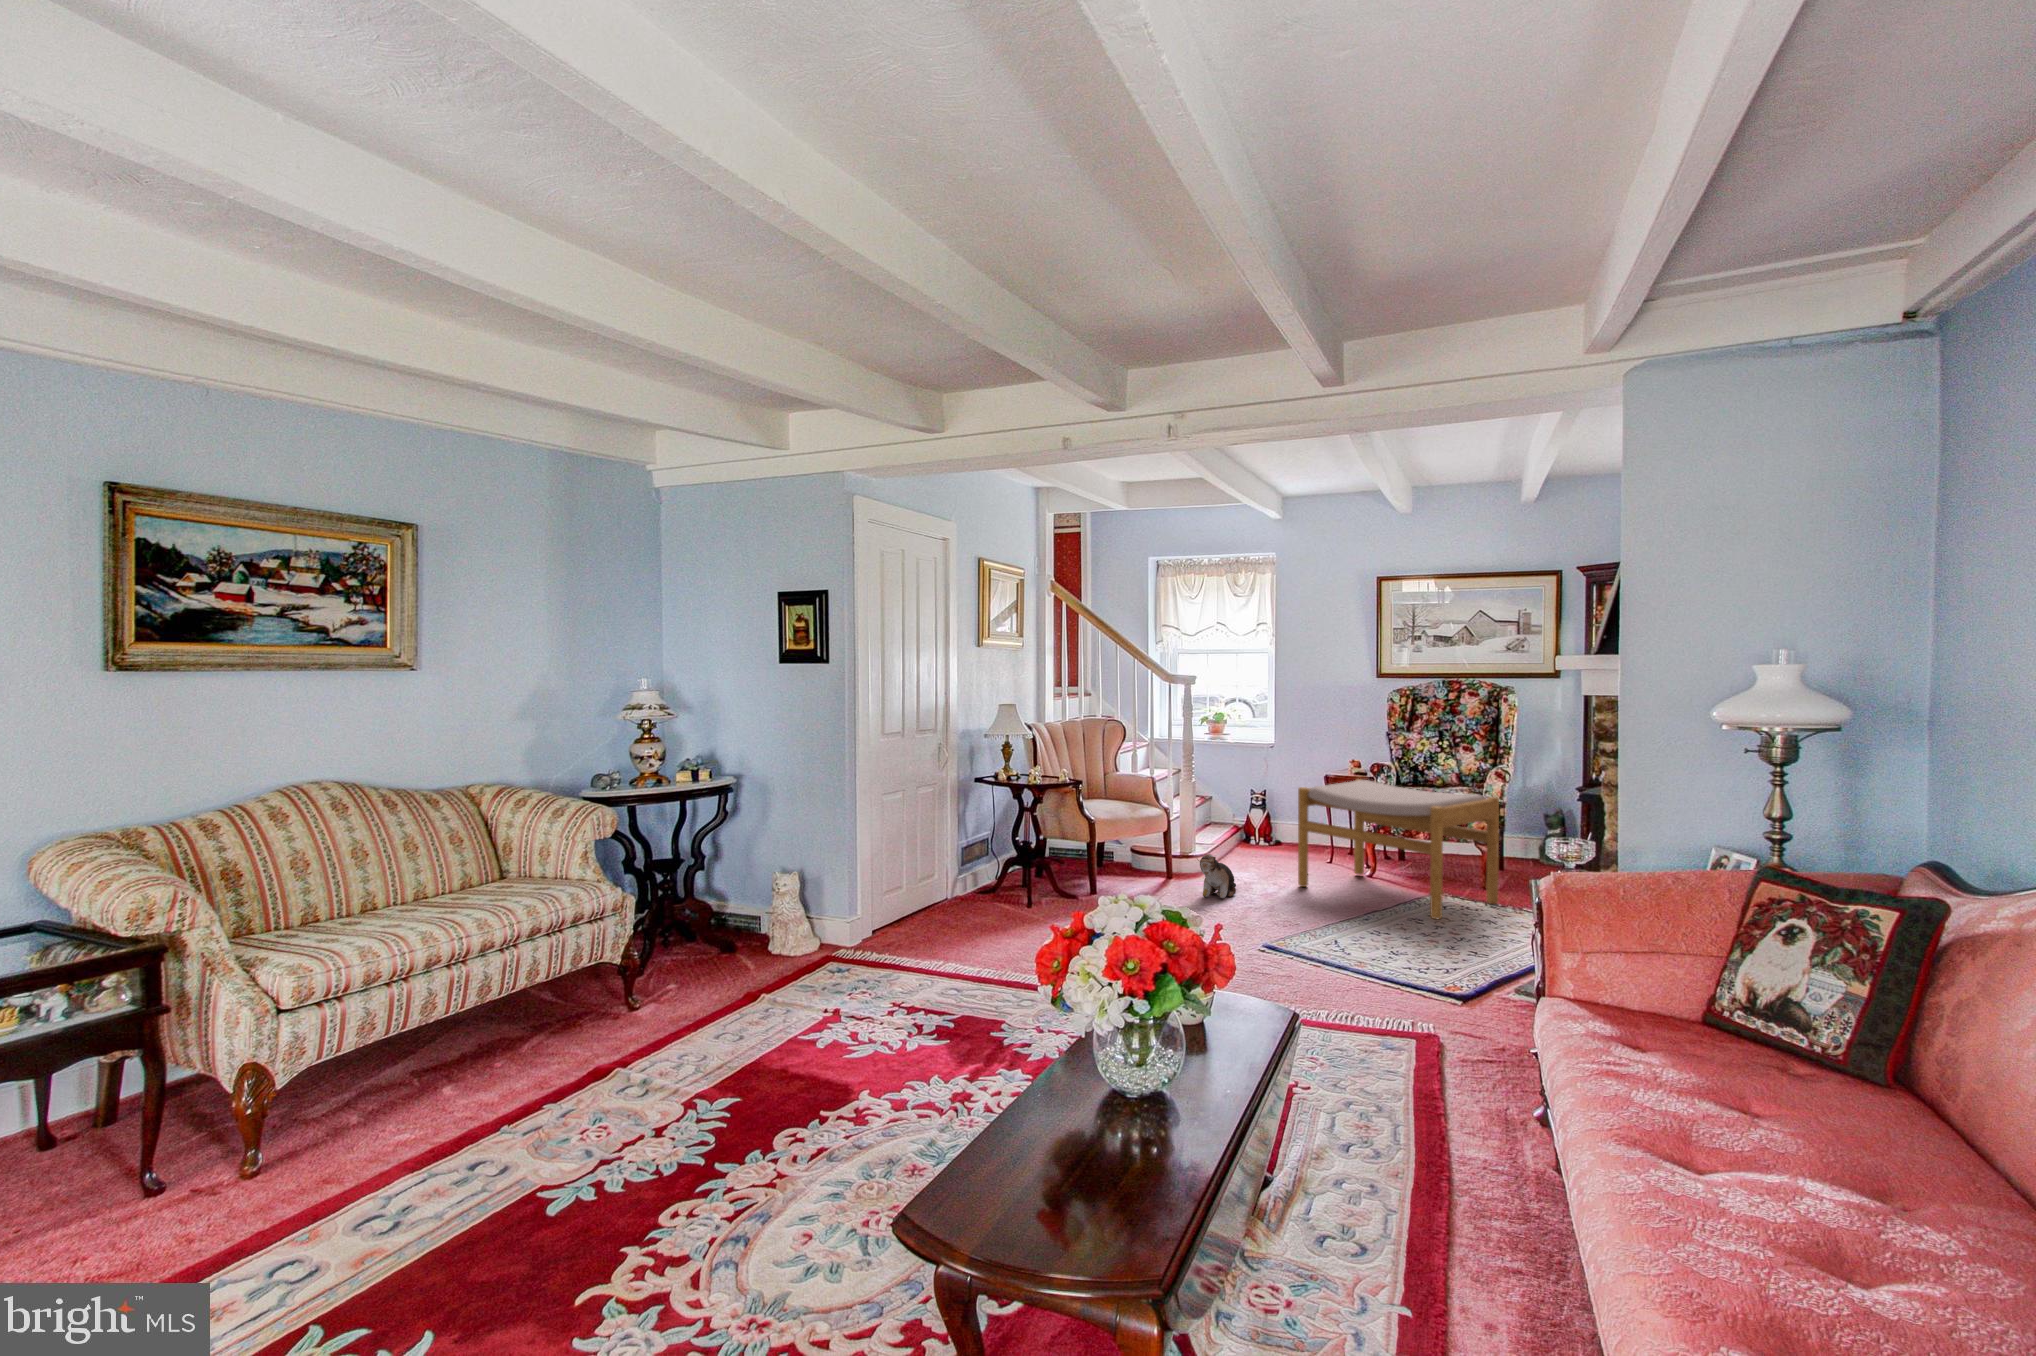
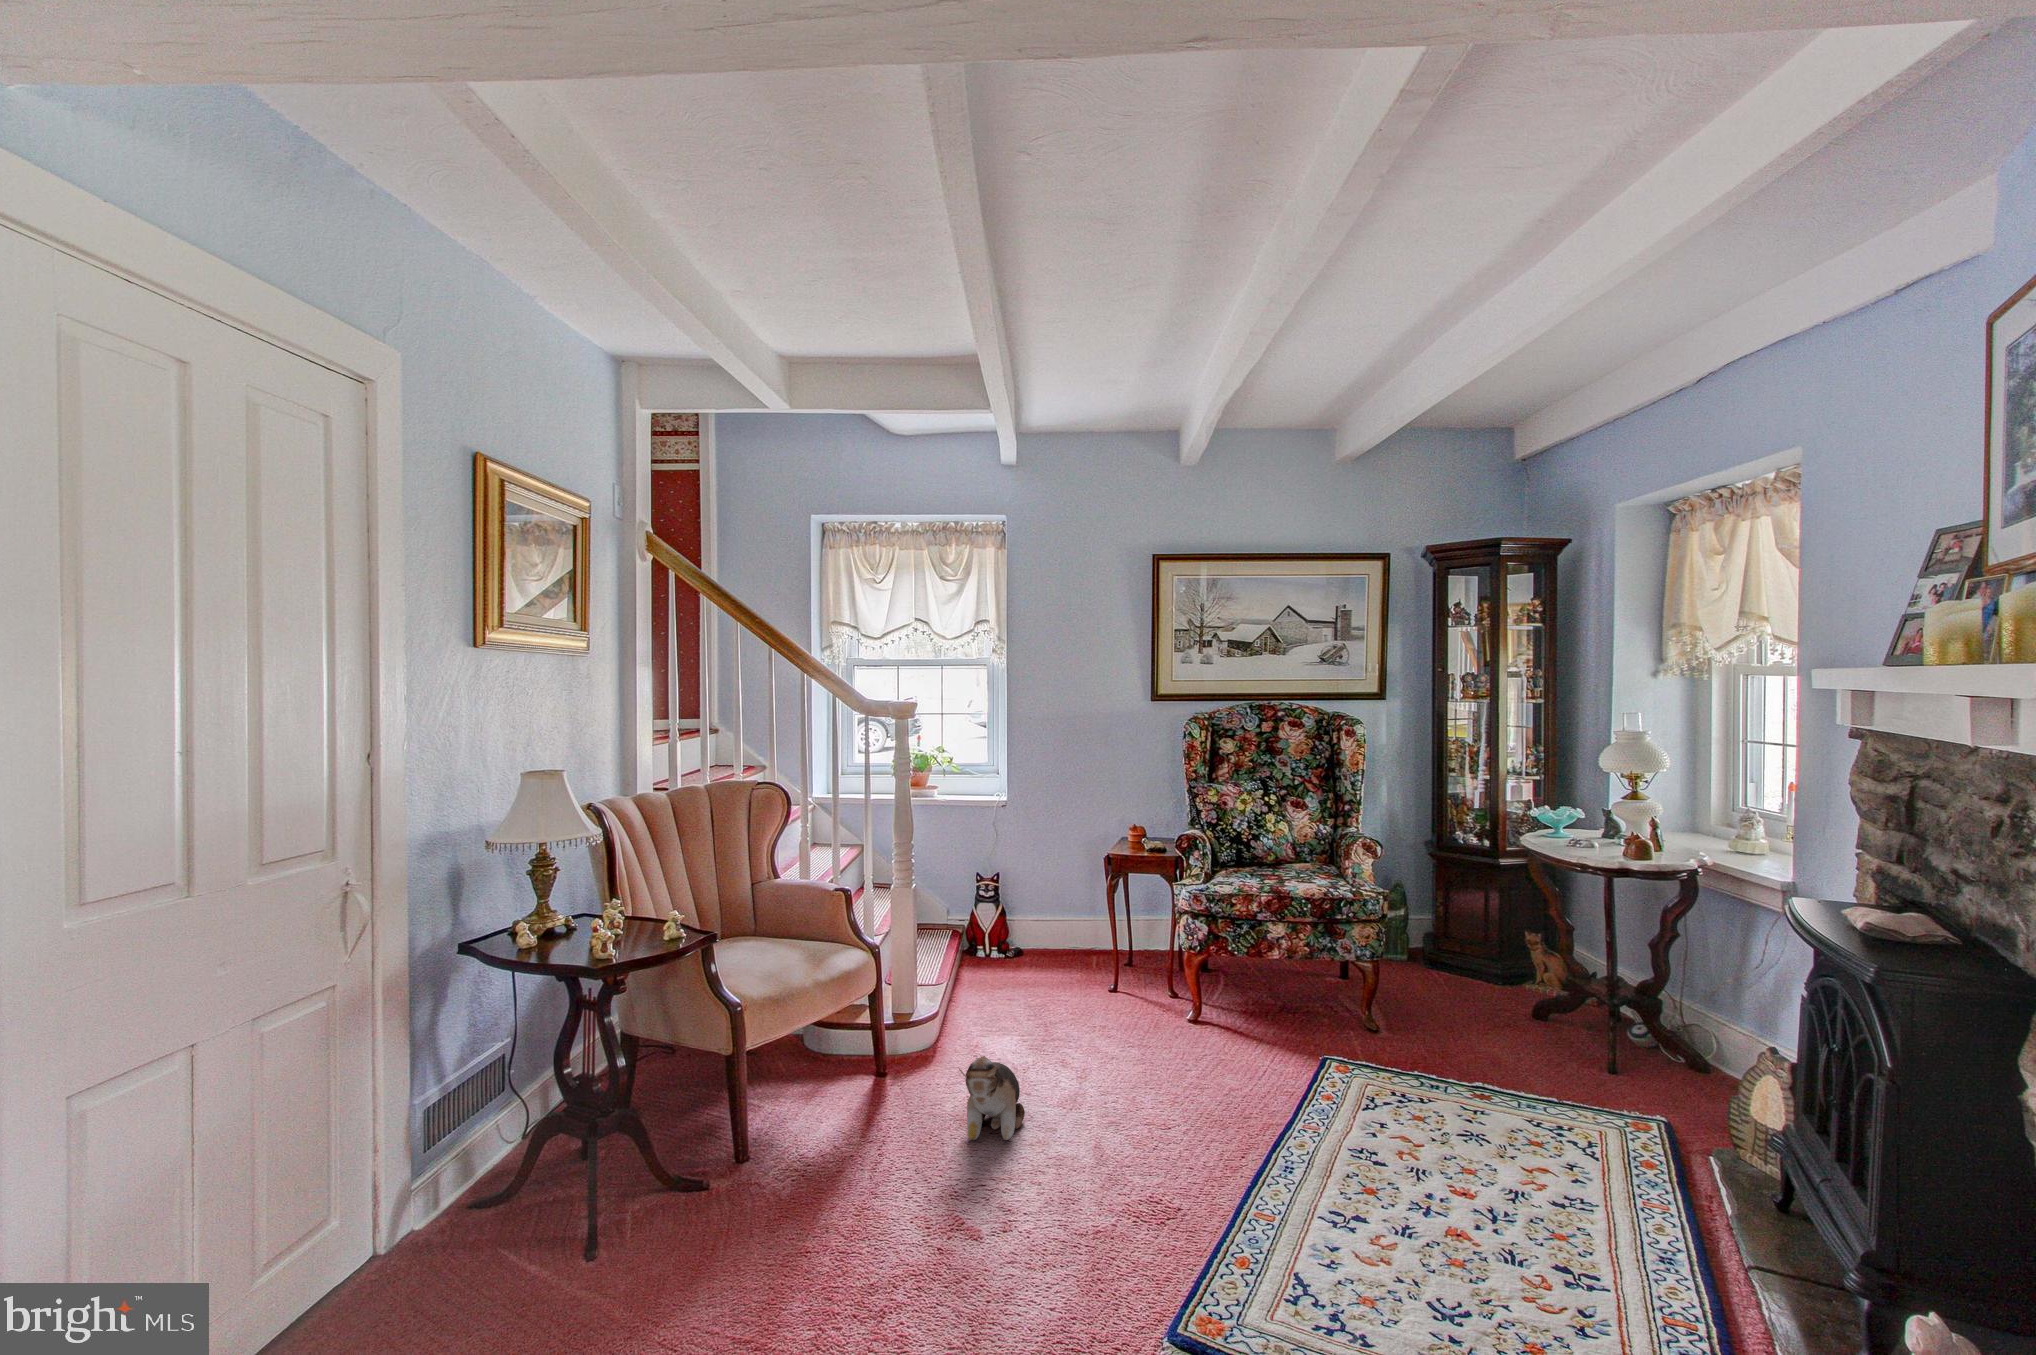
footstool: present [1298,780,1499,920] -> none [1111,866,1433,1141]

